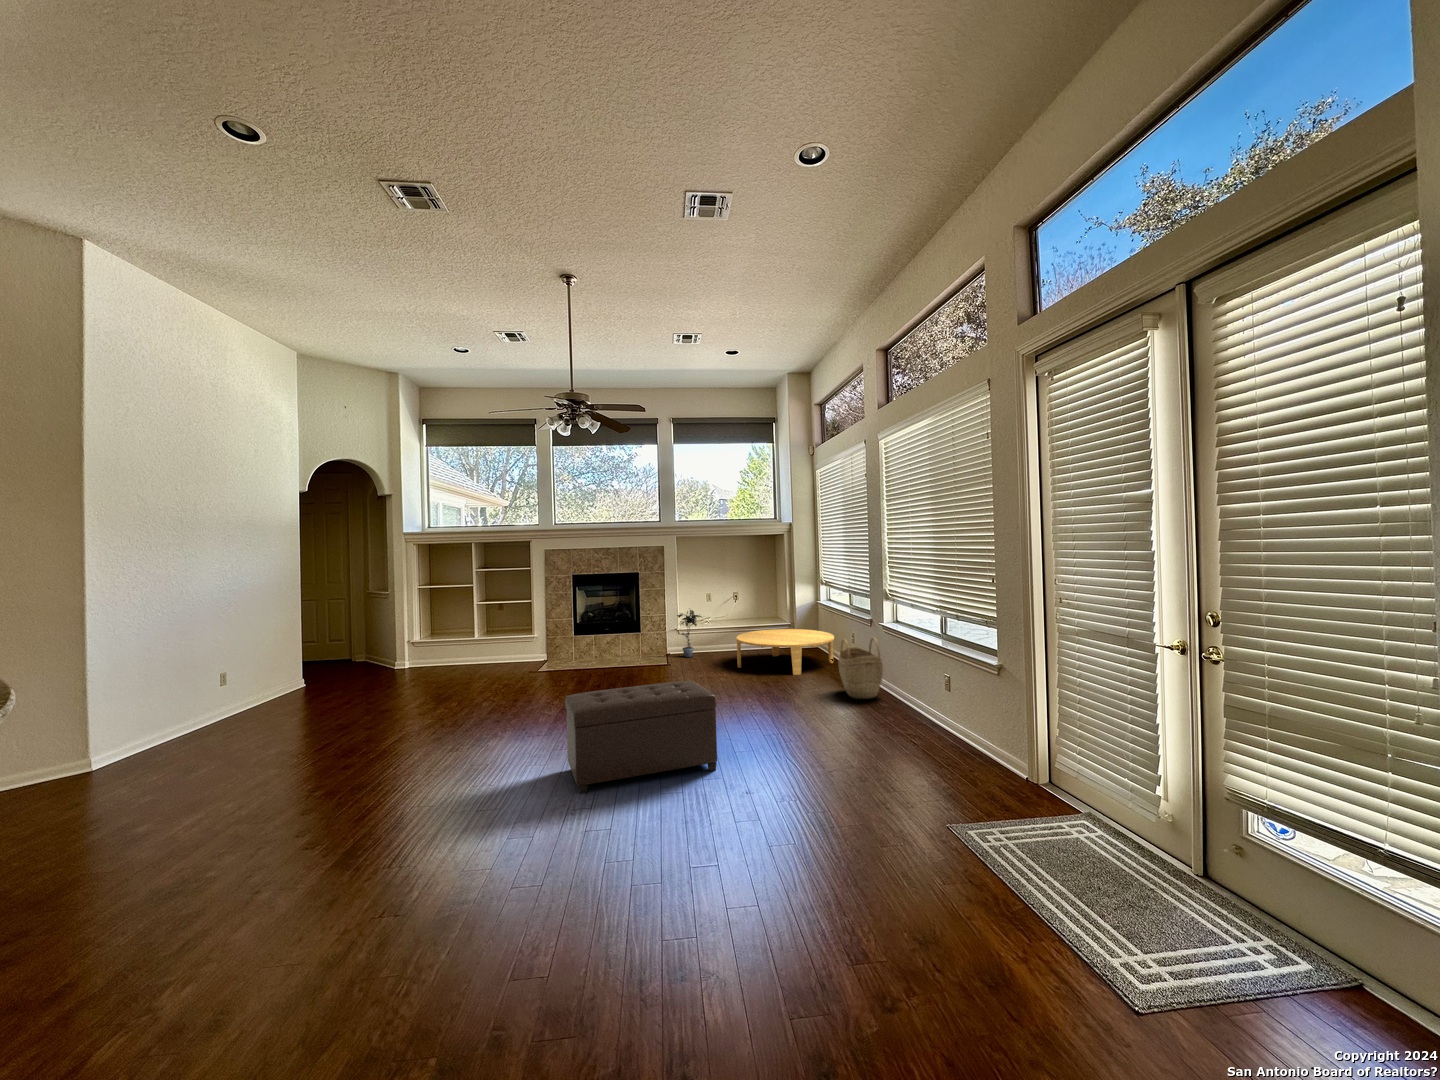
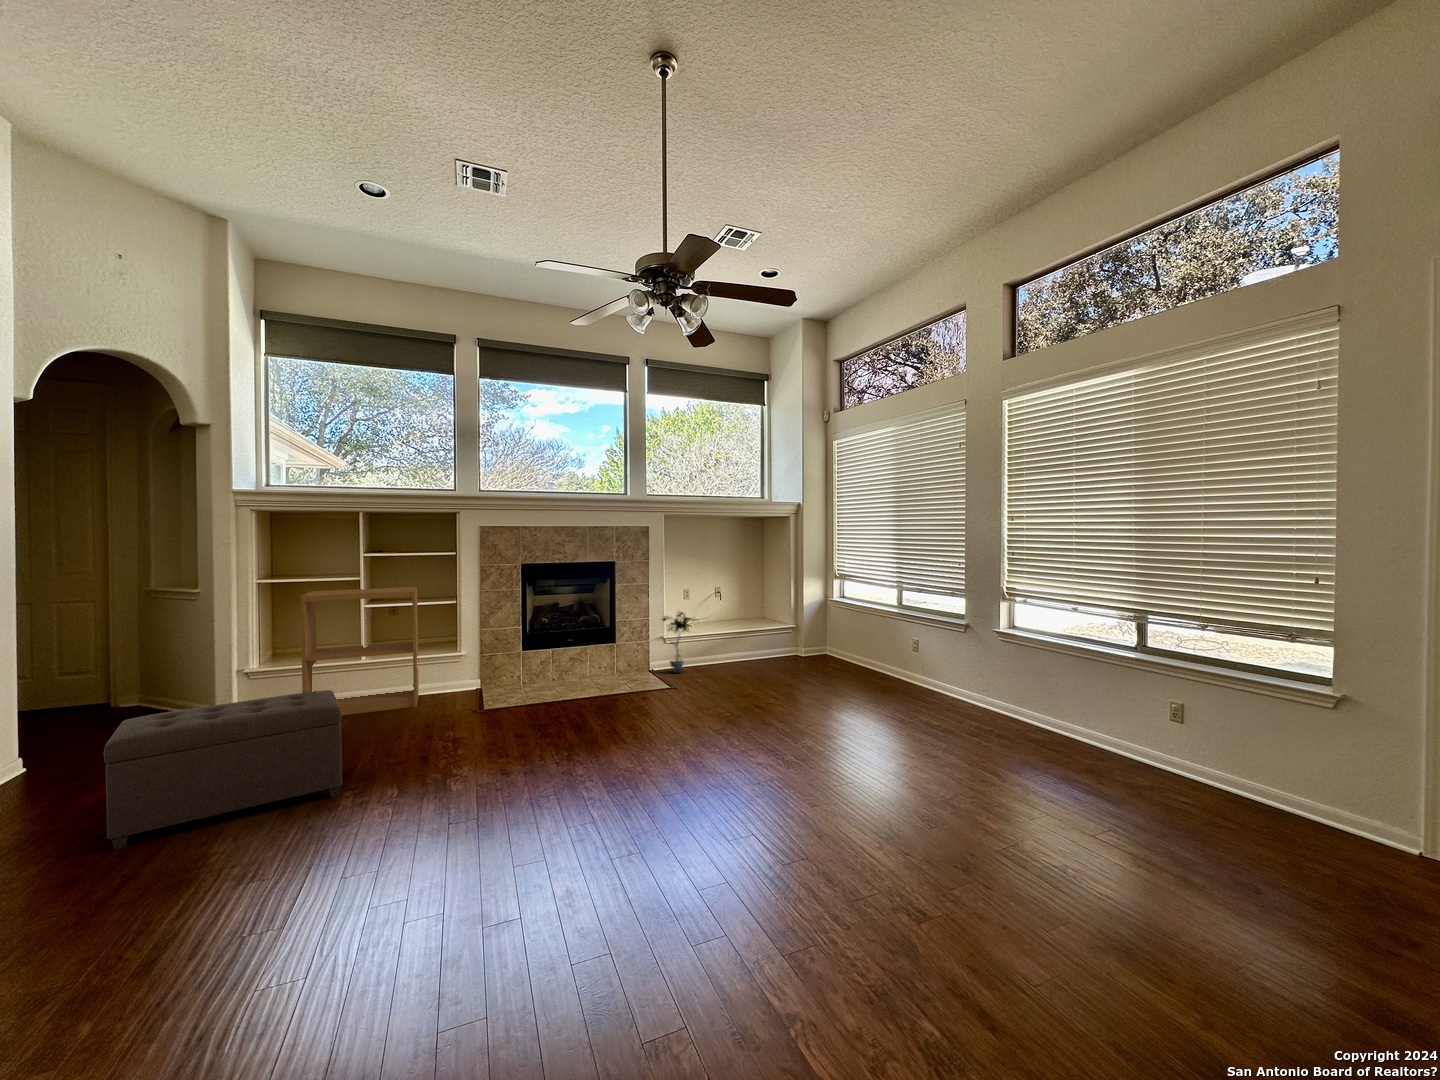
bookshelf: none [434,590,509,673] -> present [301,587,419,715]
coffee table: present [736,629,834,675] -> none [756,633,880,695]
woven basket: present [839,638,883,699] -> none [945,646,1015,727]
ottoman: present [565,681,717,794] -> present [104,690,342,849]

